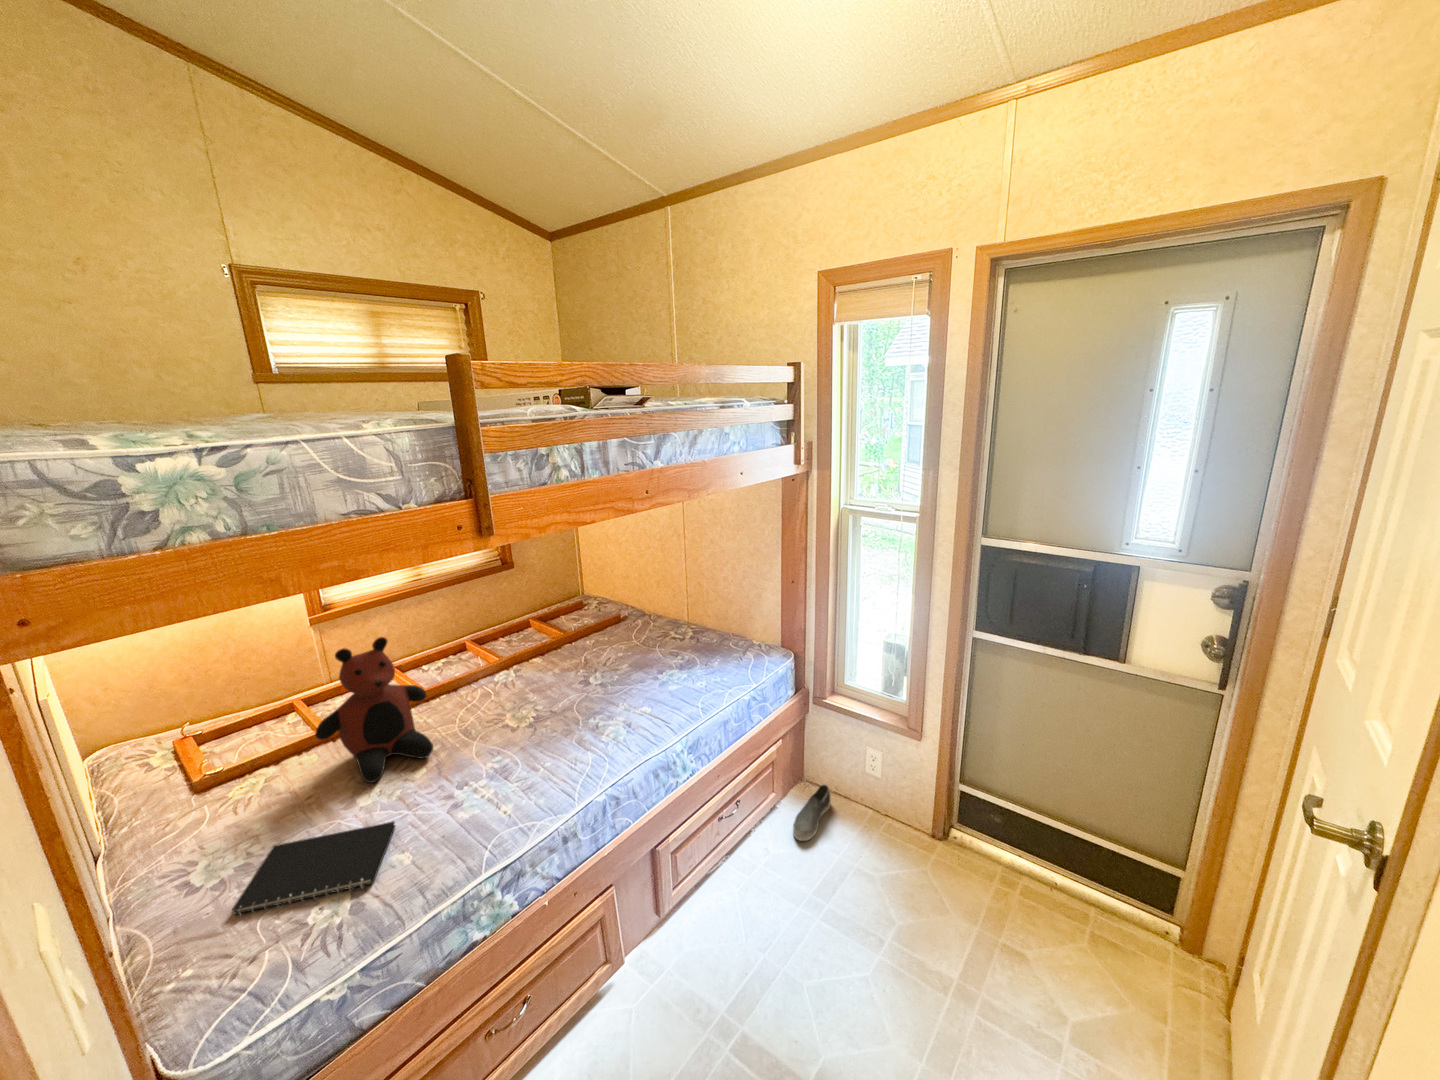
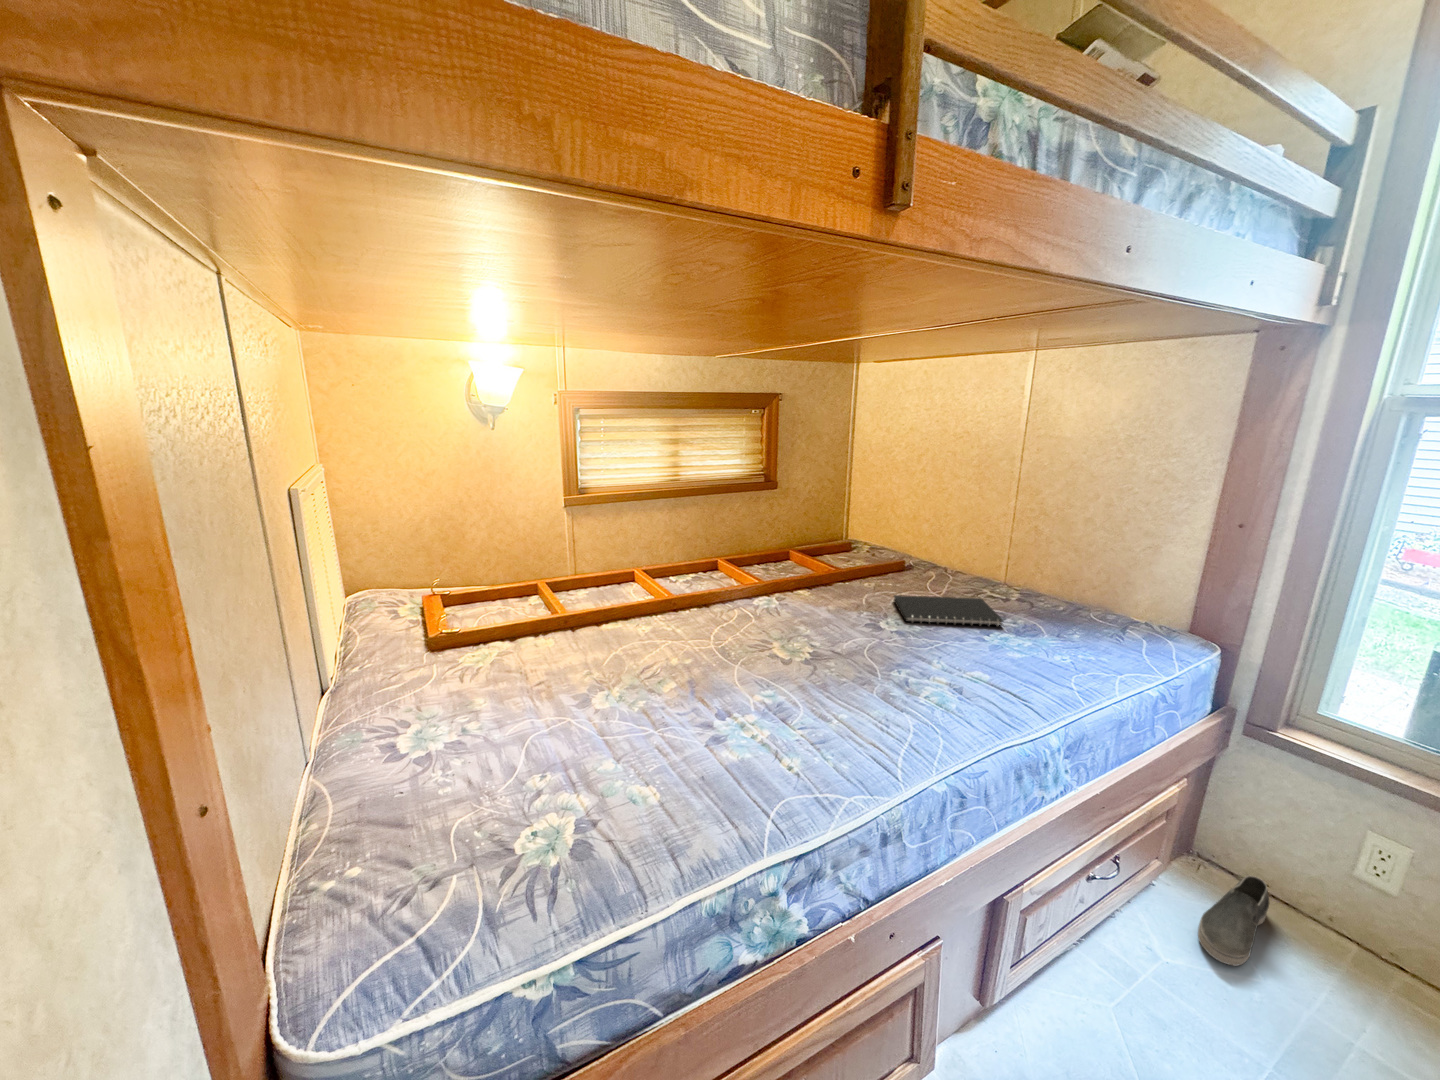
teddy bear: present [315,637,433,783] -> none [553,497,684,682]
notebook: present [232,822,395,916] -> present [894,595,1003,627]

